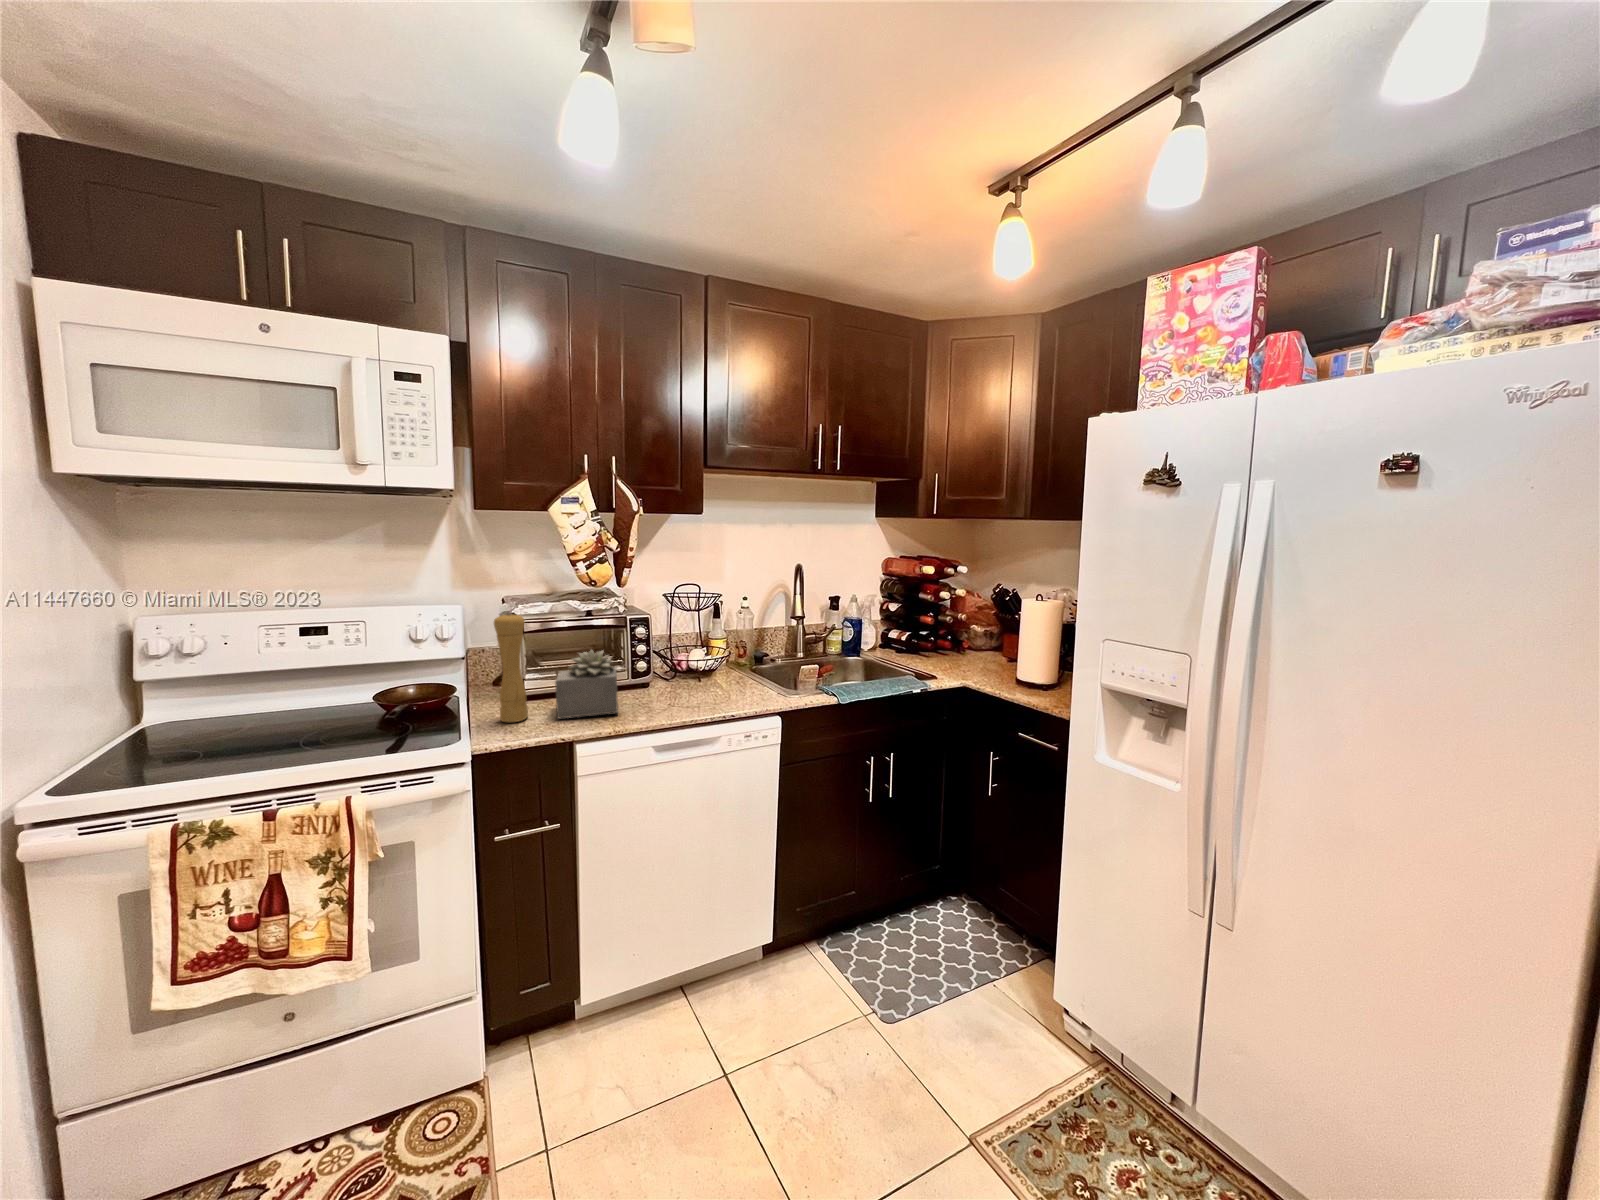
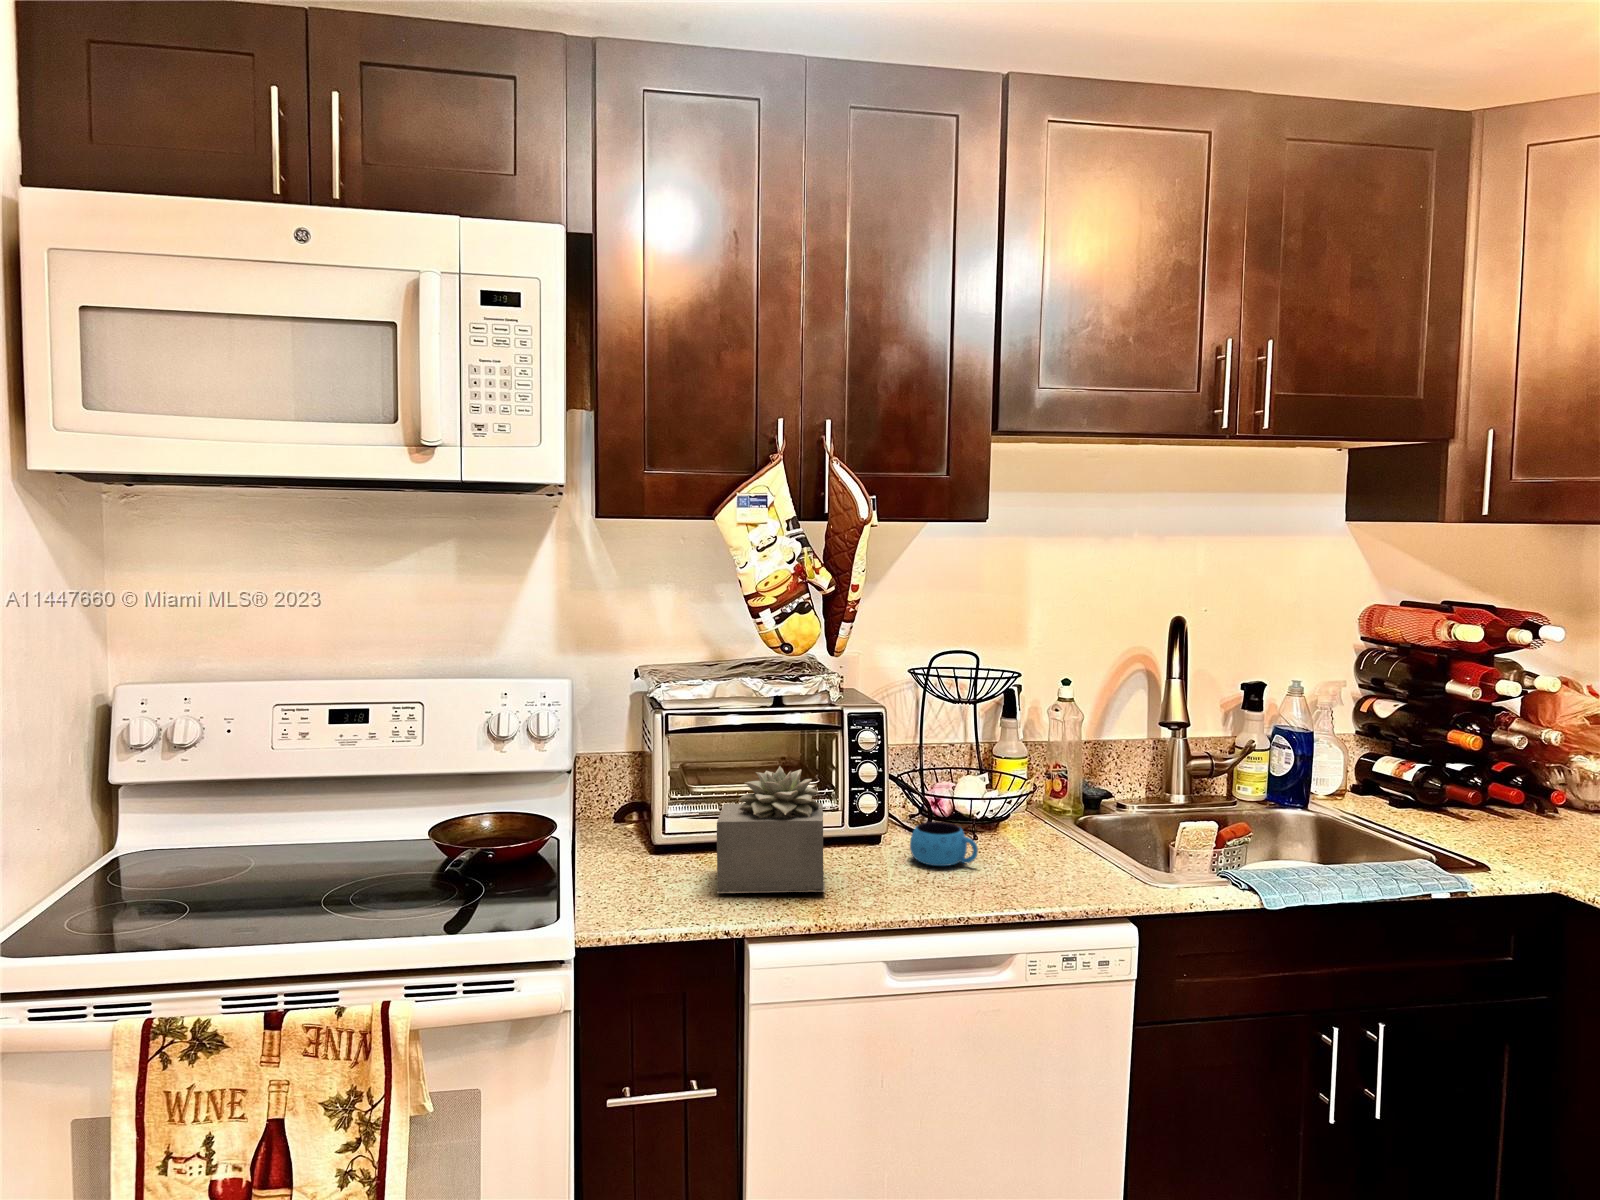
pepper mill: present [494,613,528,722] -> none [620,695,669,893]
mug: none [665,674,700,696] -> present [910,822,978,866]

